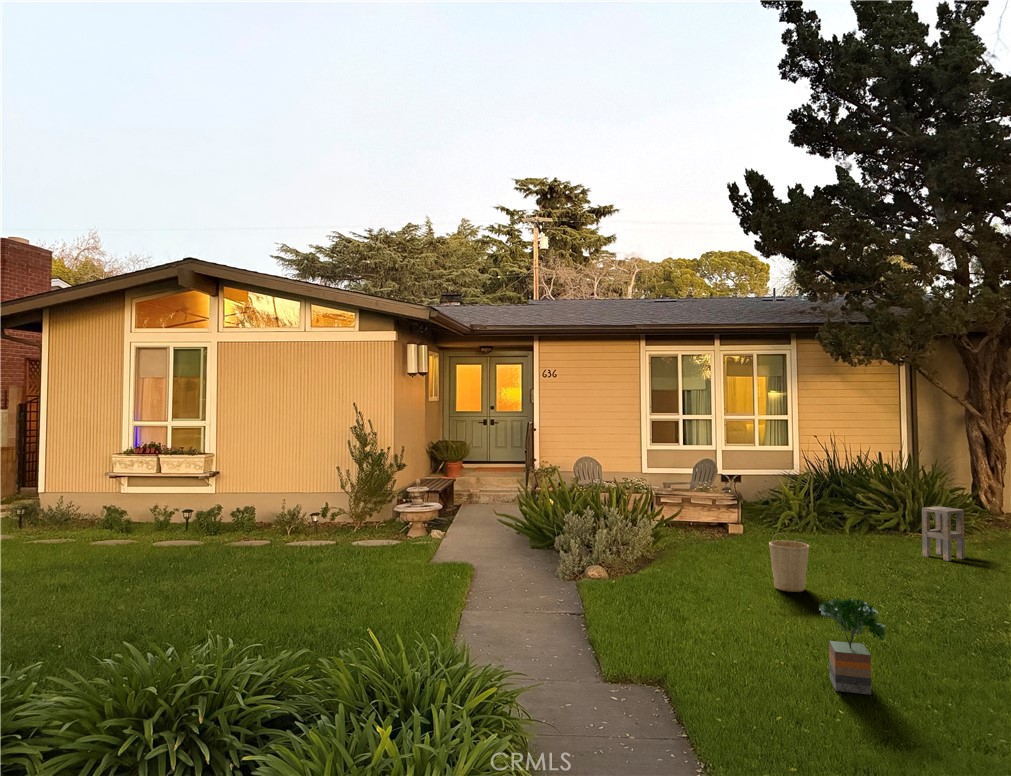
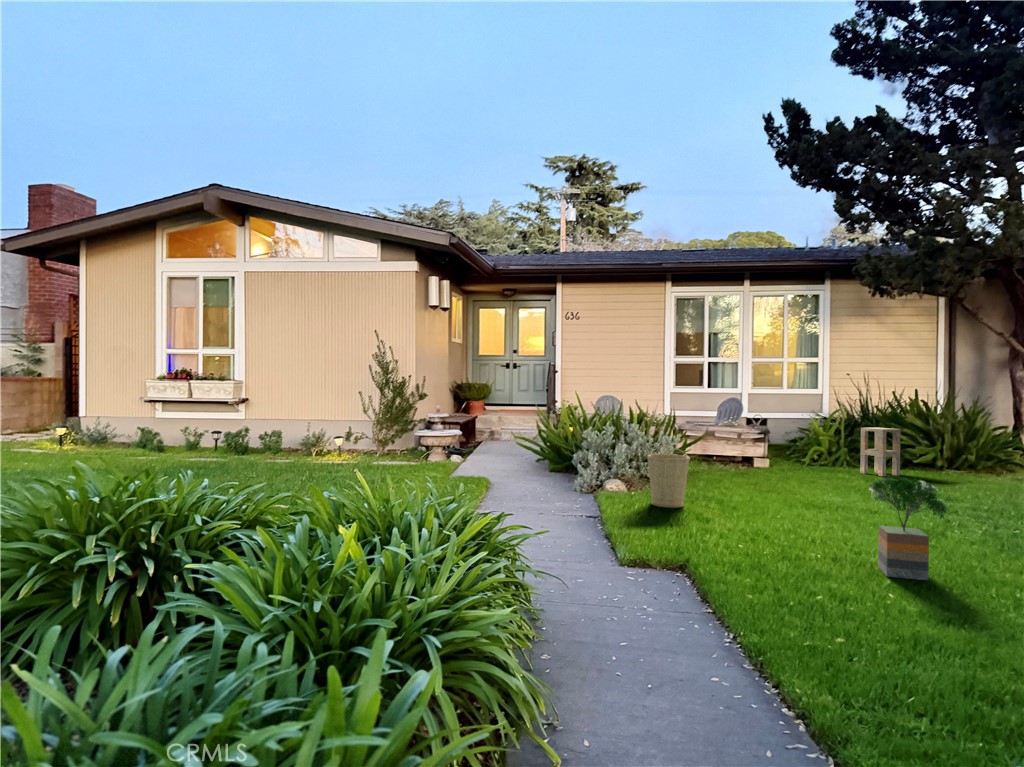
side table: present [922,506,965,561] -> present [860,428,900,476]
basket: present [769,533,809,592] -> present [647,446,690,508]

